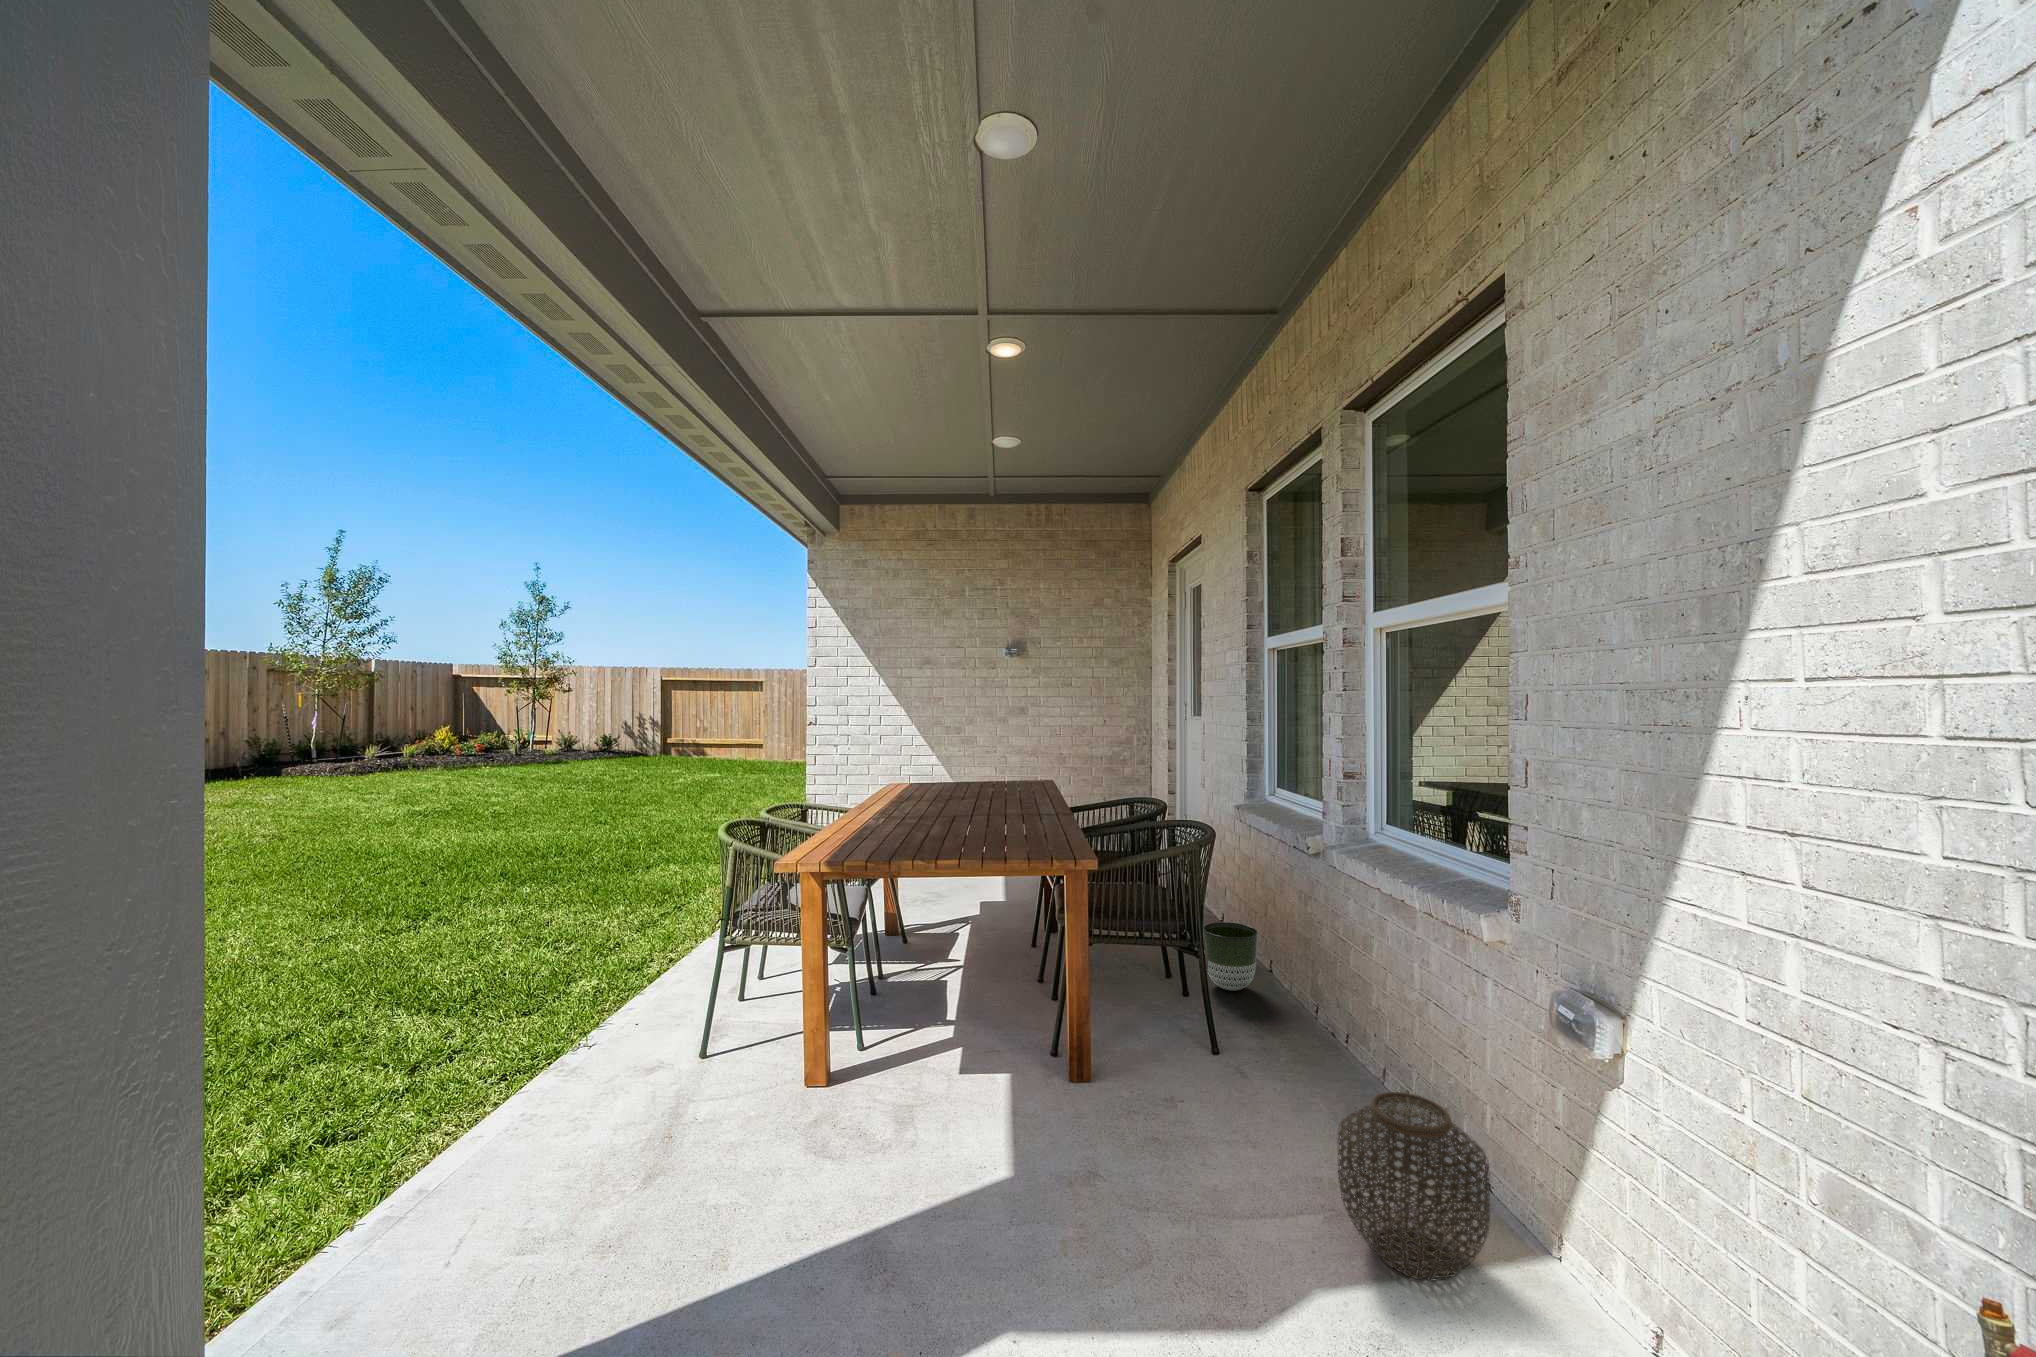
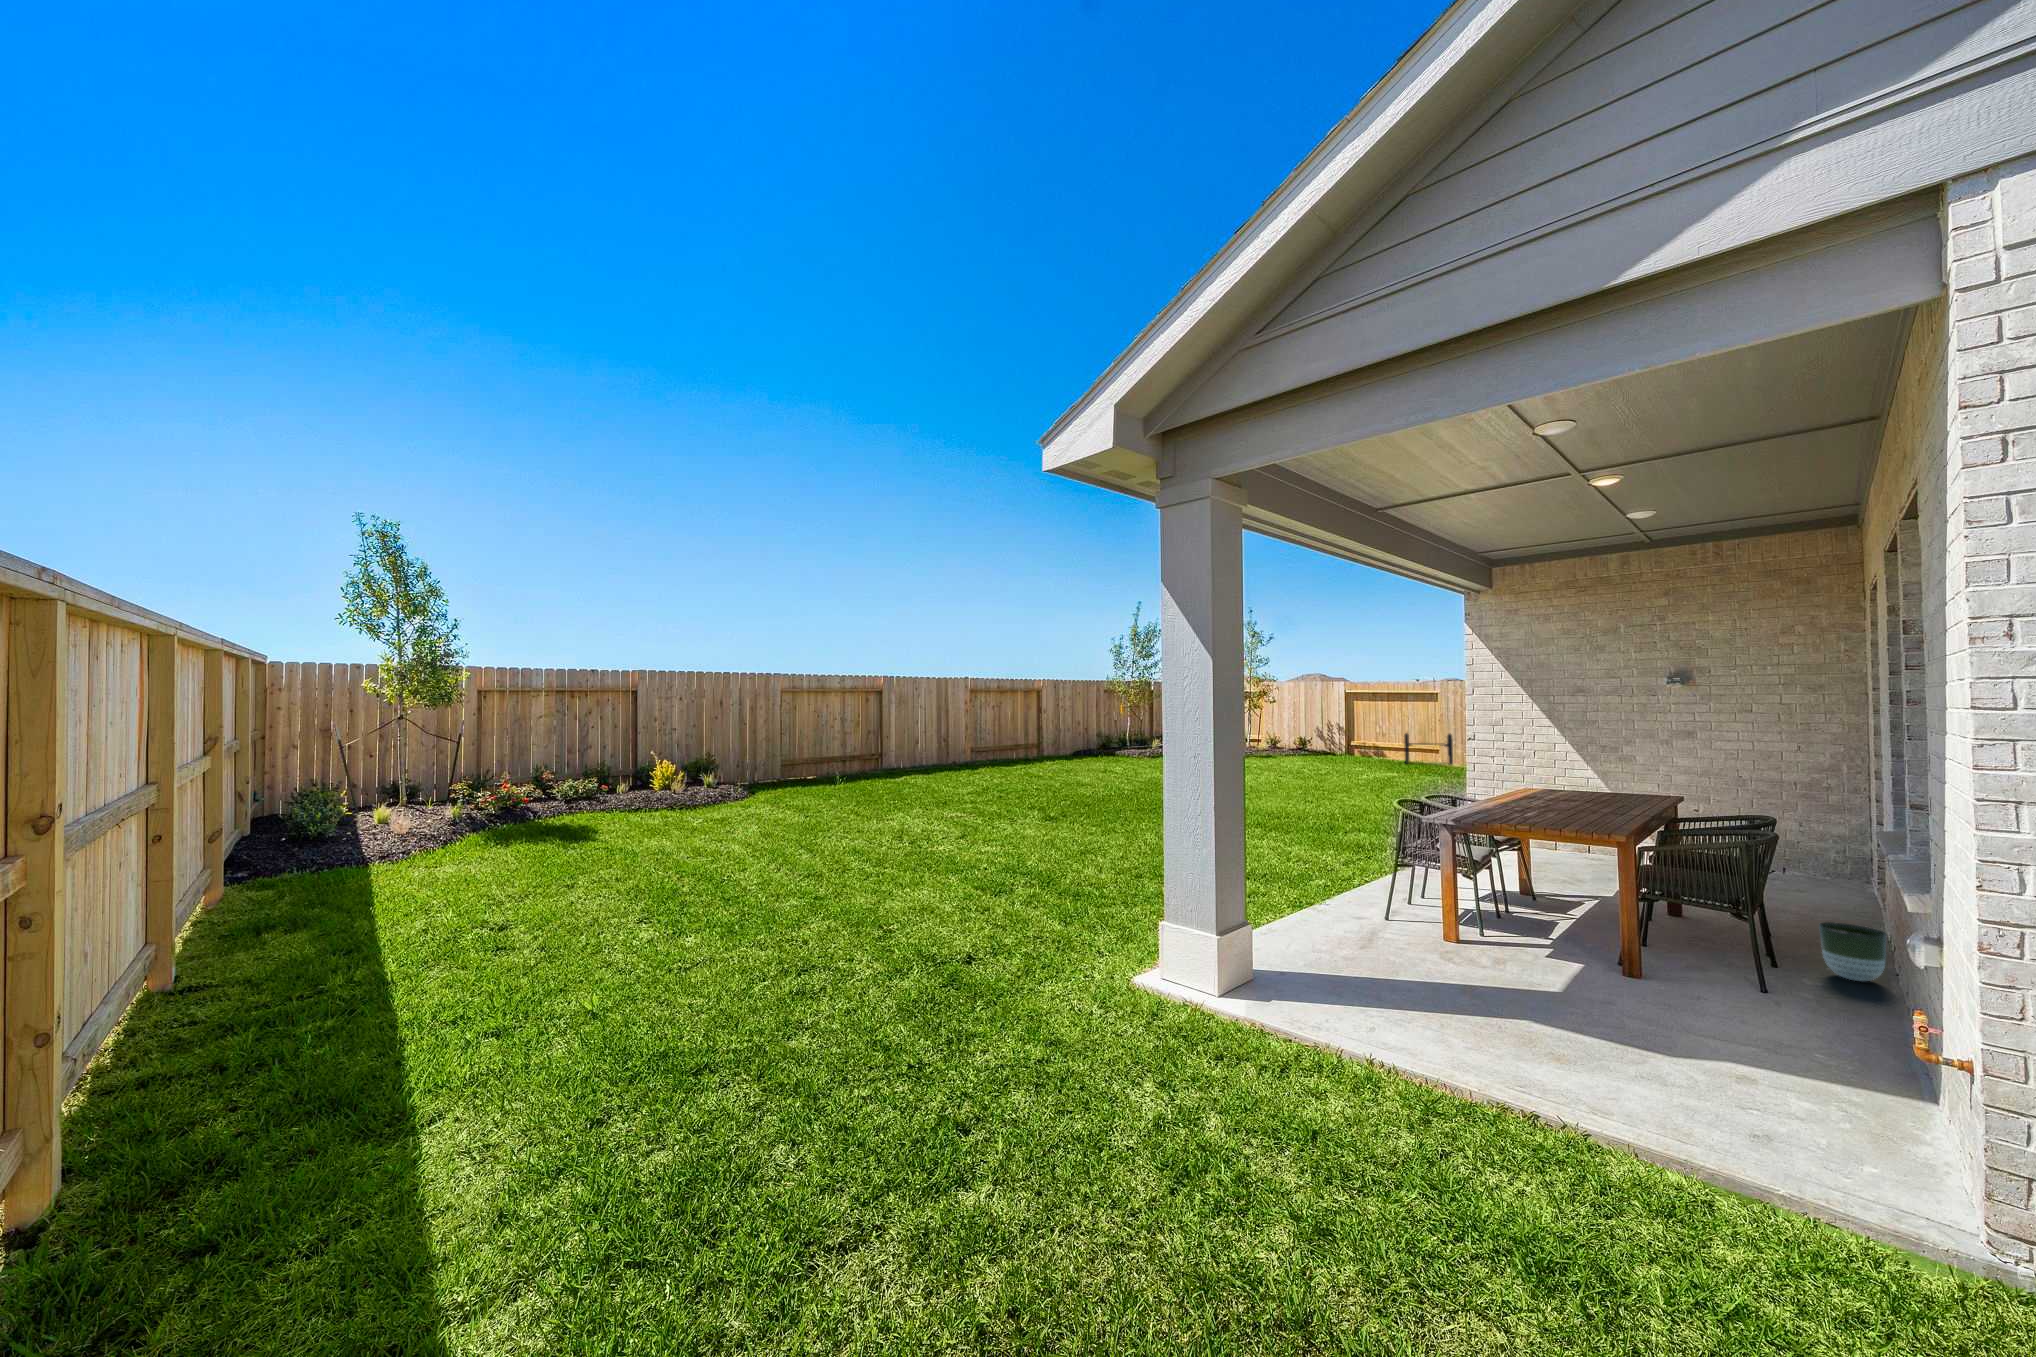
bench: none [729,725,780,762] -> present [1404,733,1453,765]
woven basket: present [1337,1092,1490,1281] -> none [1789,994,1919,1107]

